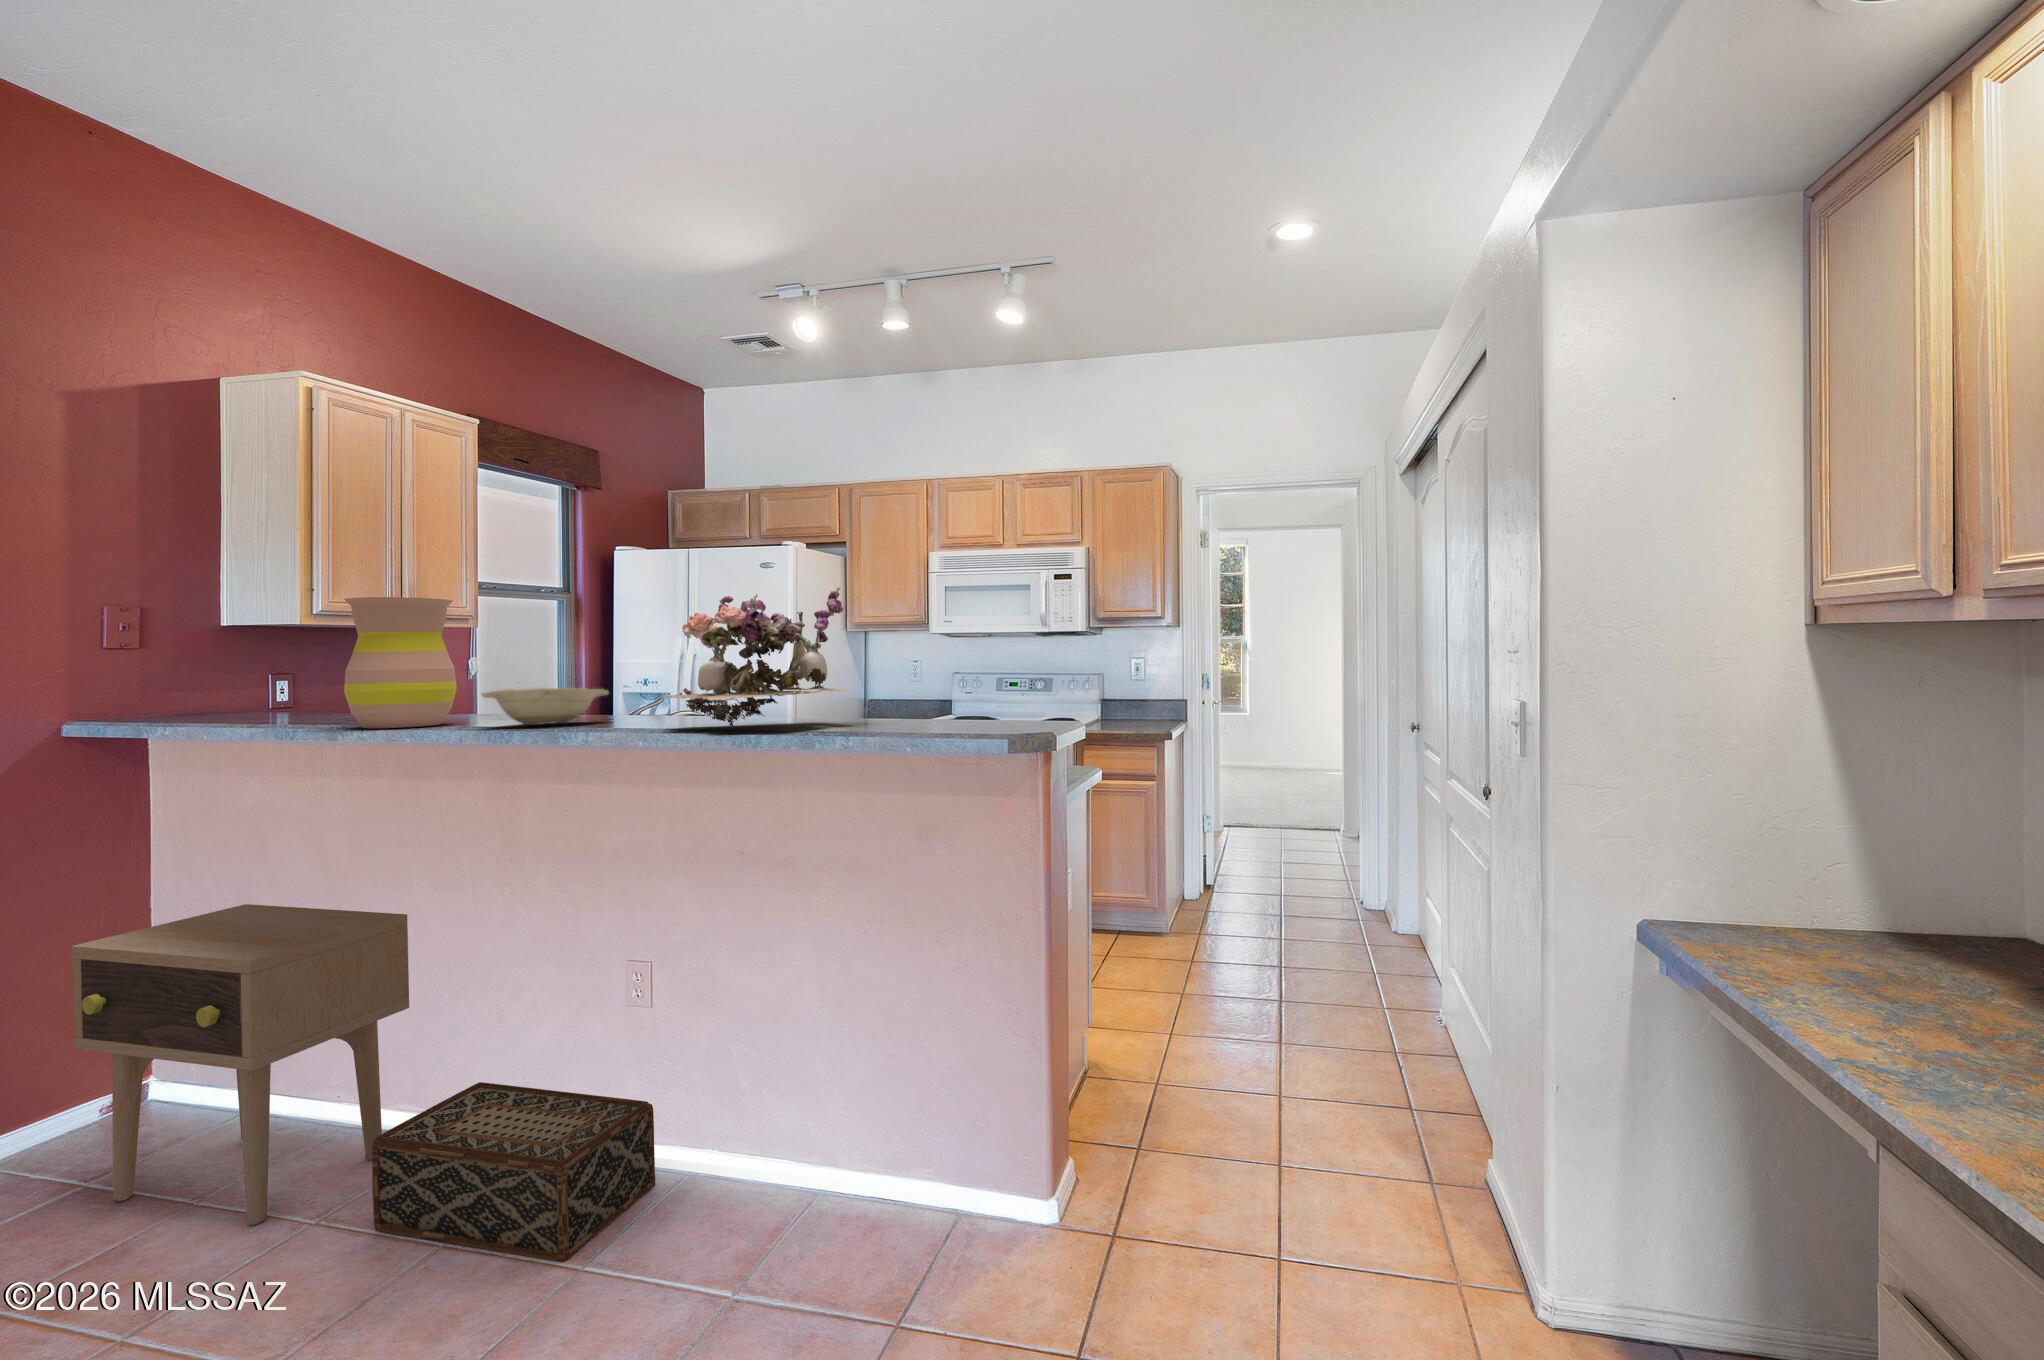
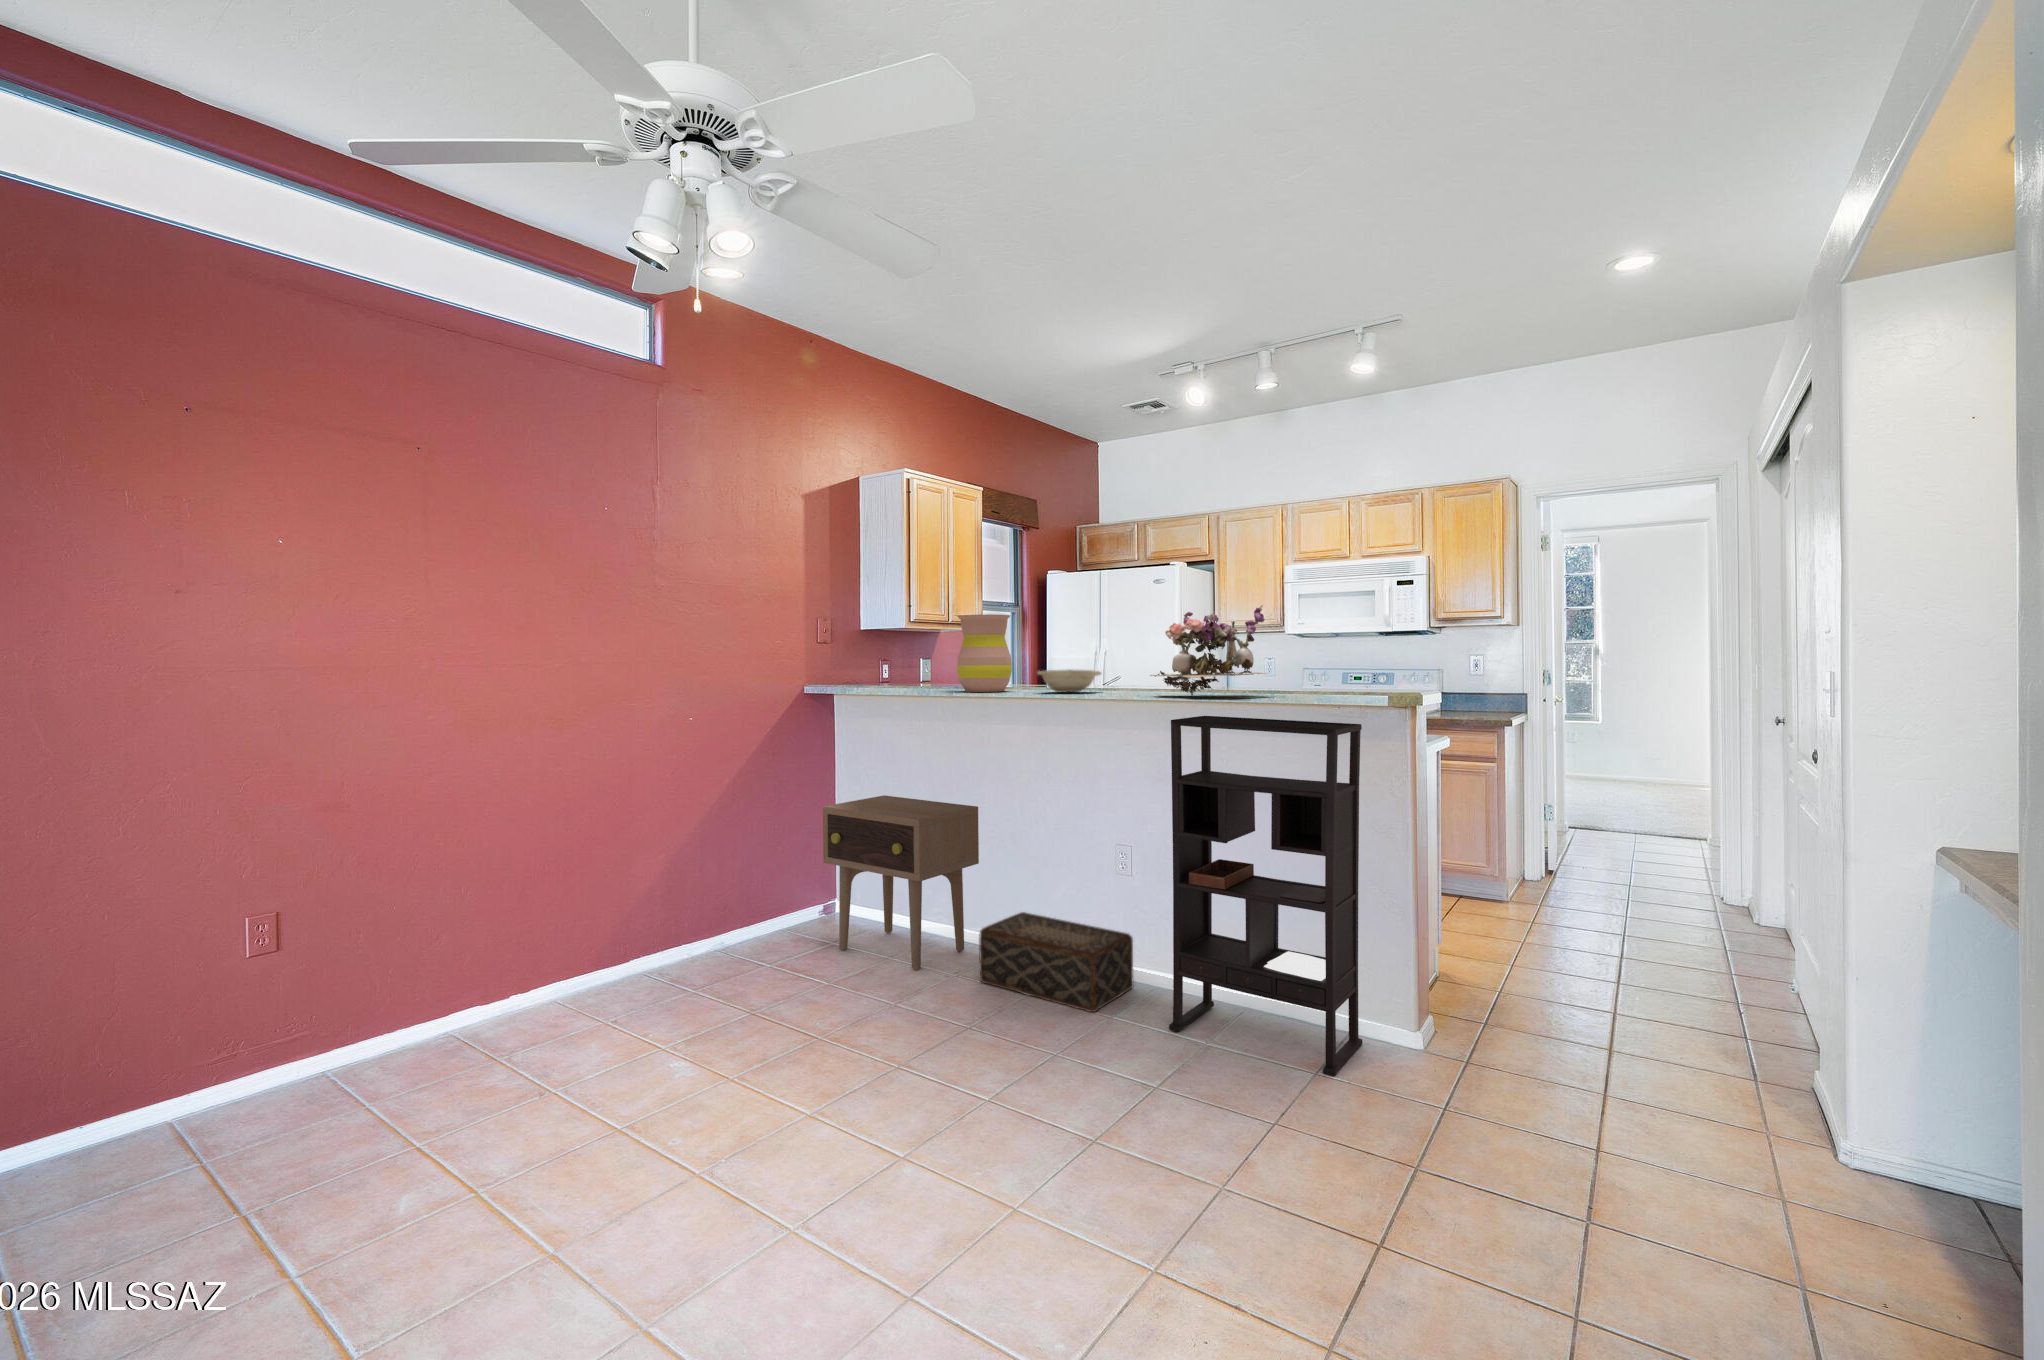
bookshelf: none [683,756,979,1321] -> present [1169,716,1362,1076]

